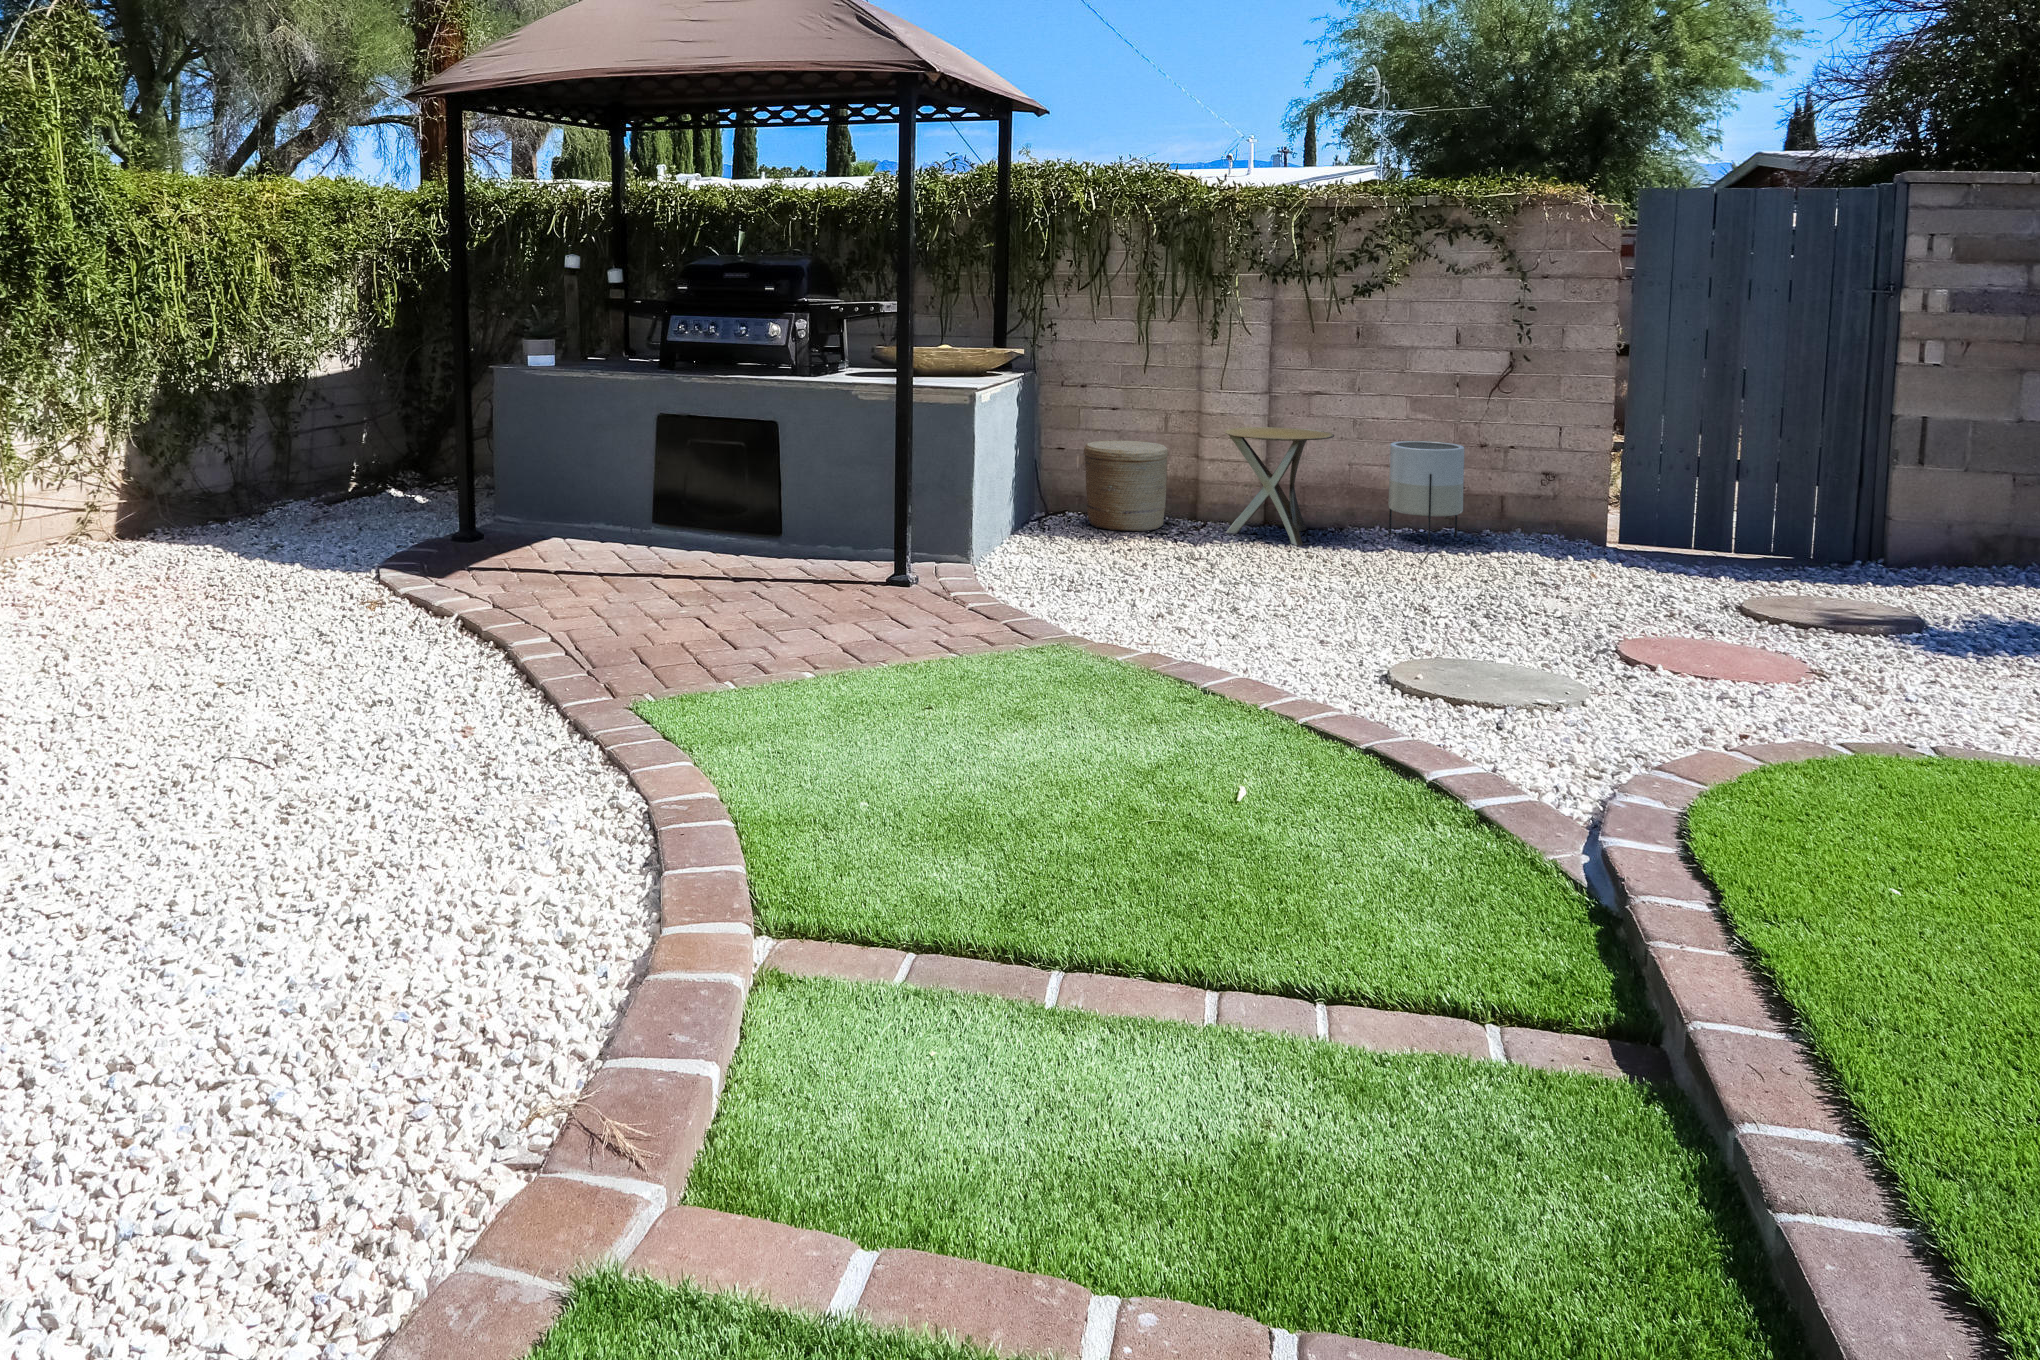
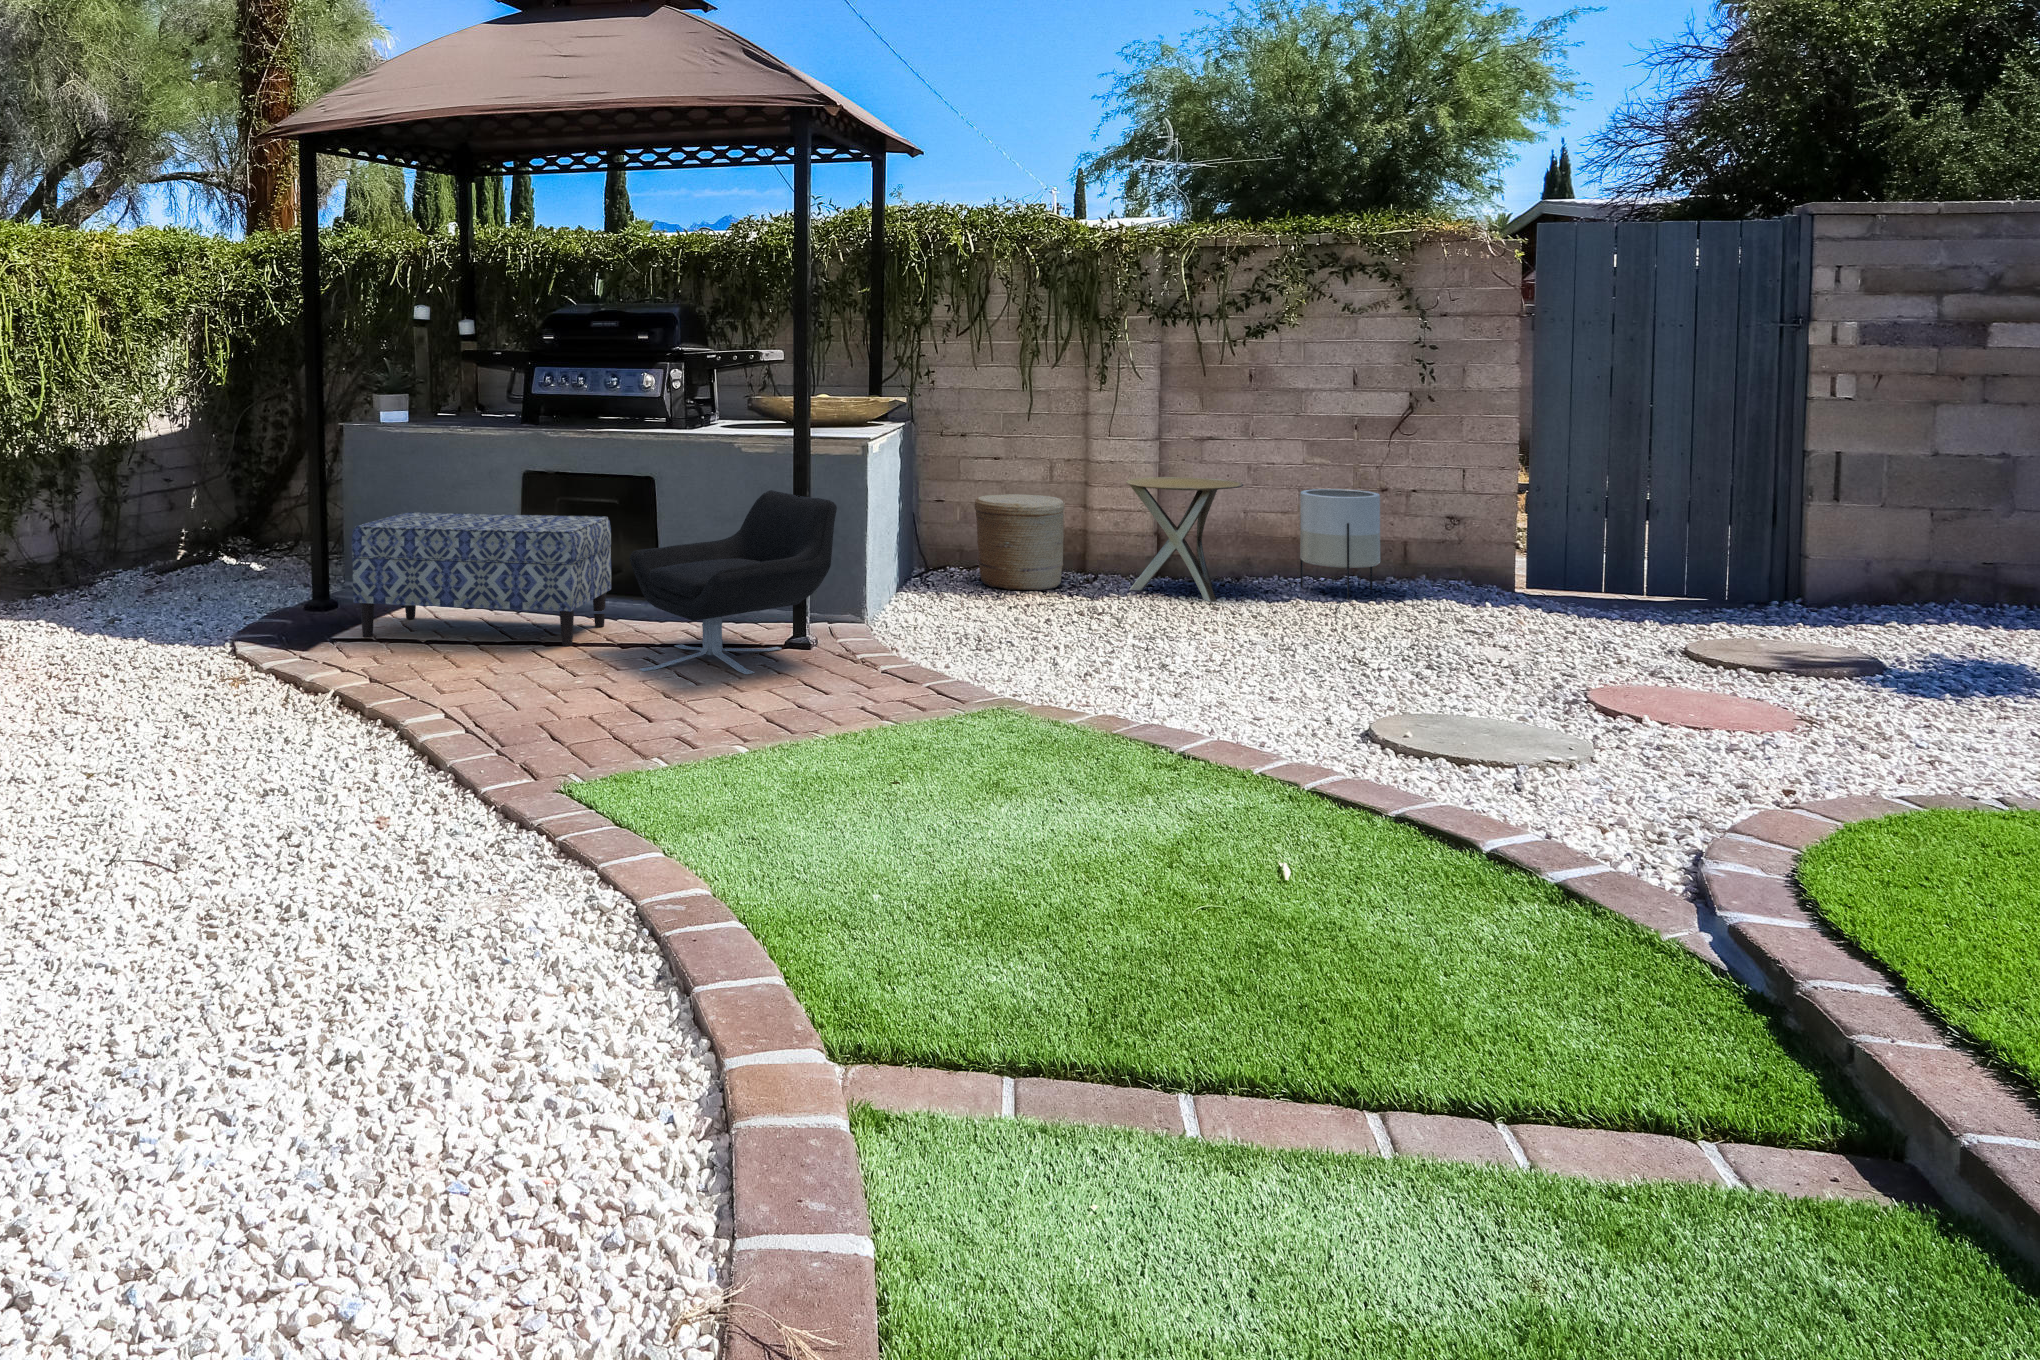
lounge chair: none [737,435,925,604] -> present [630,490,837,674]
bench: none [488,449,729,575] -> present [352,512,611,646]

